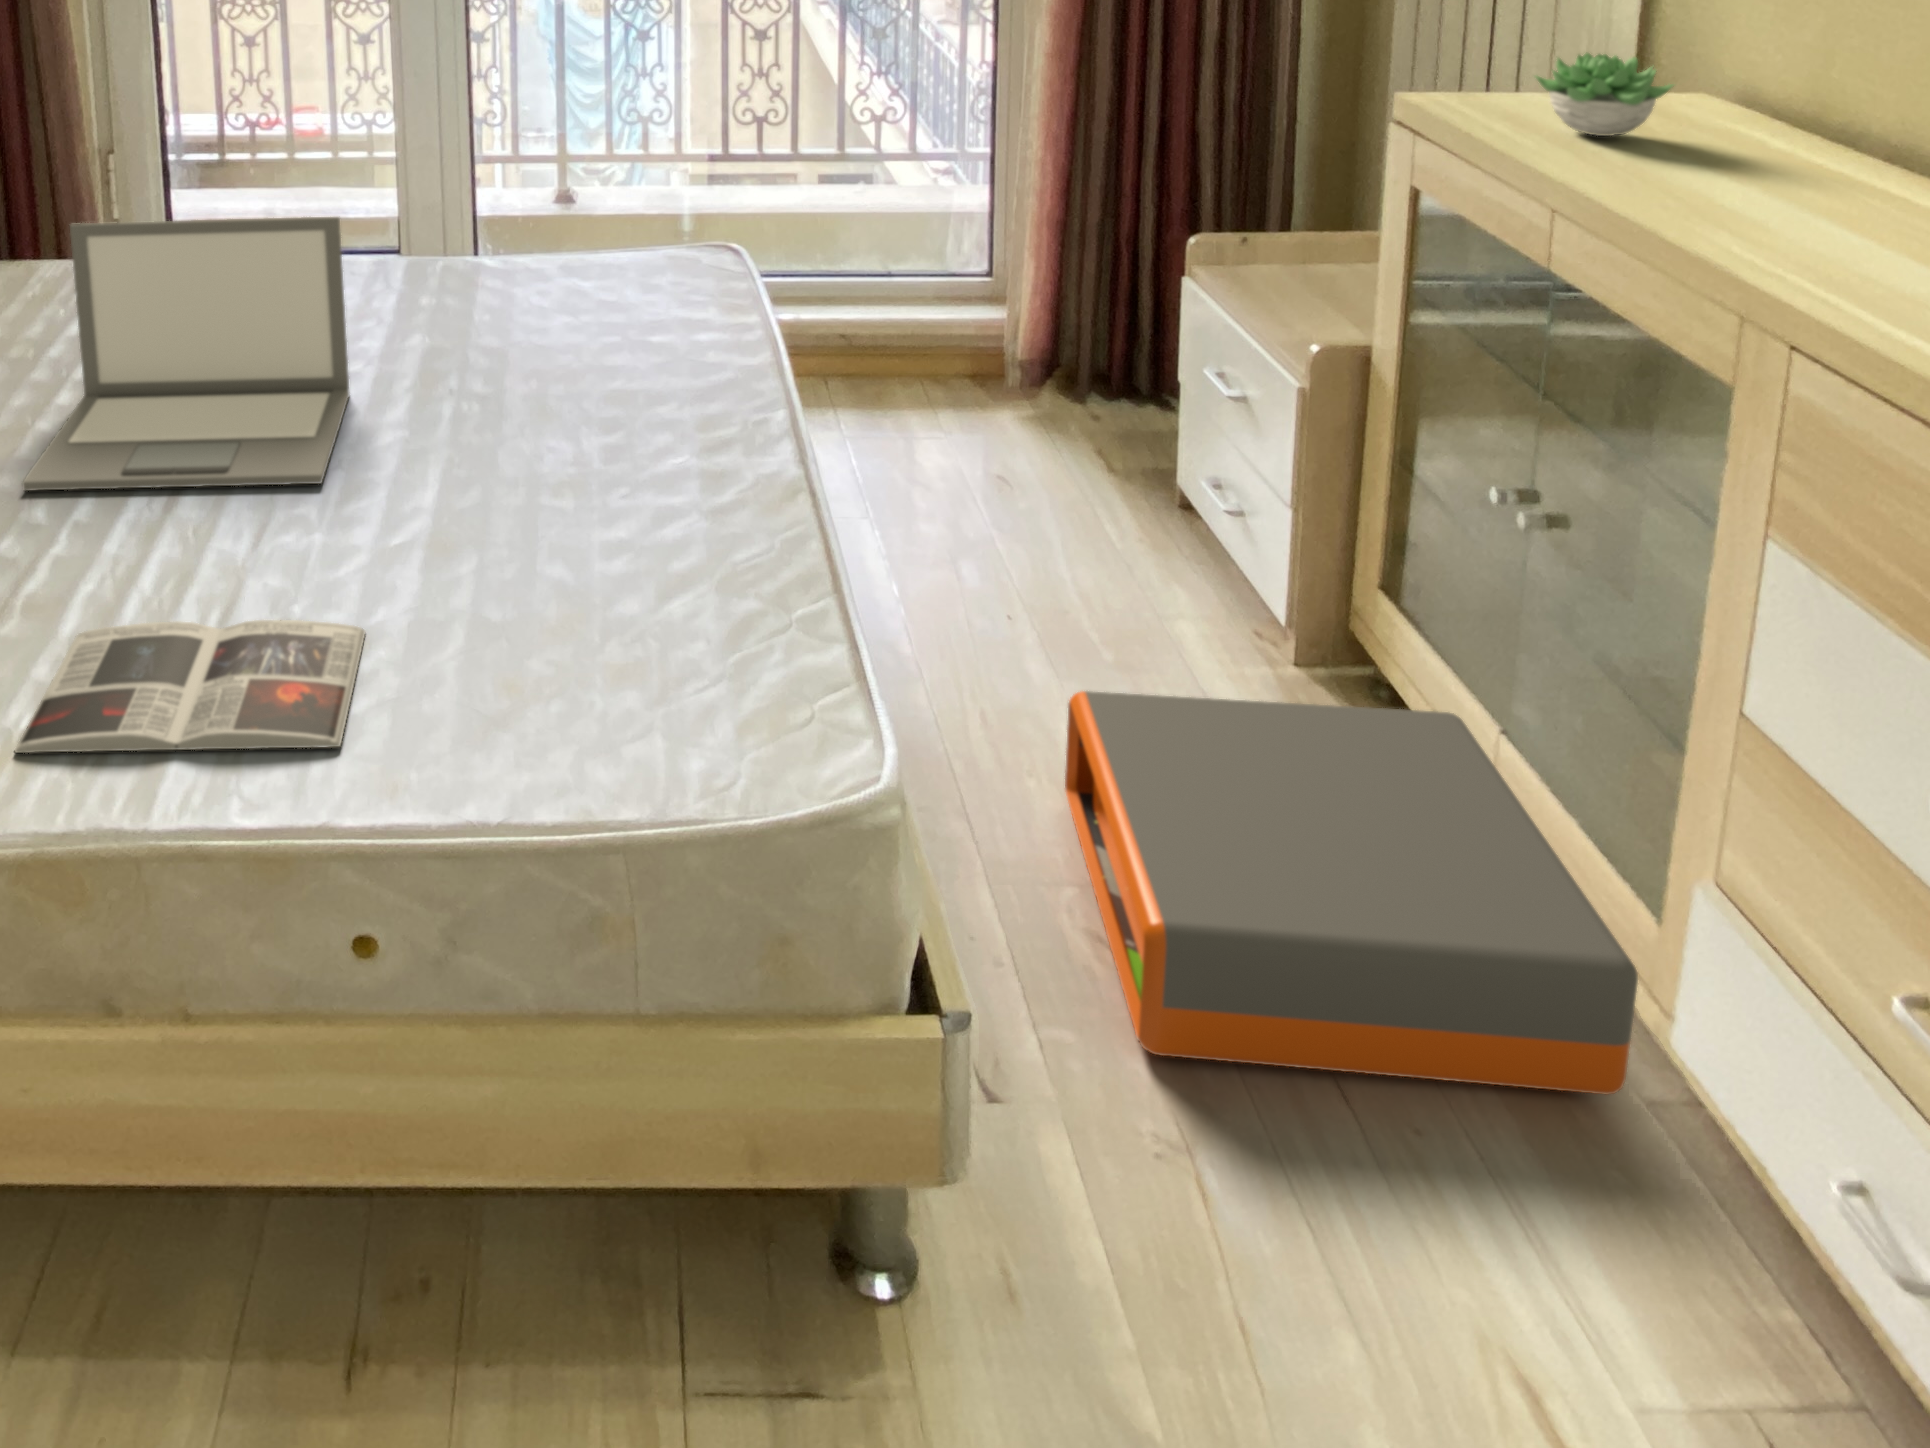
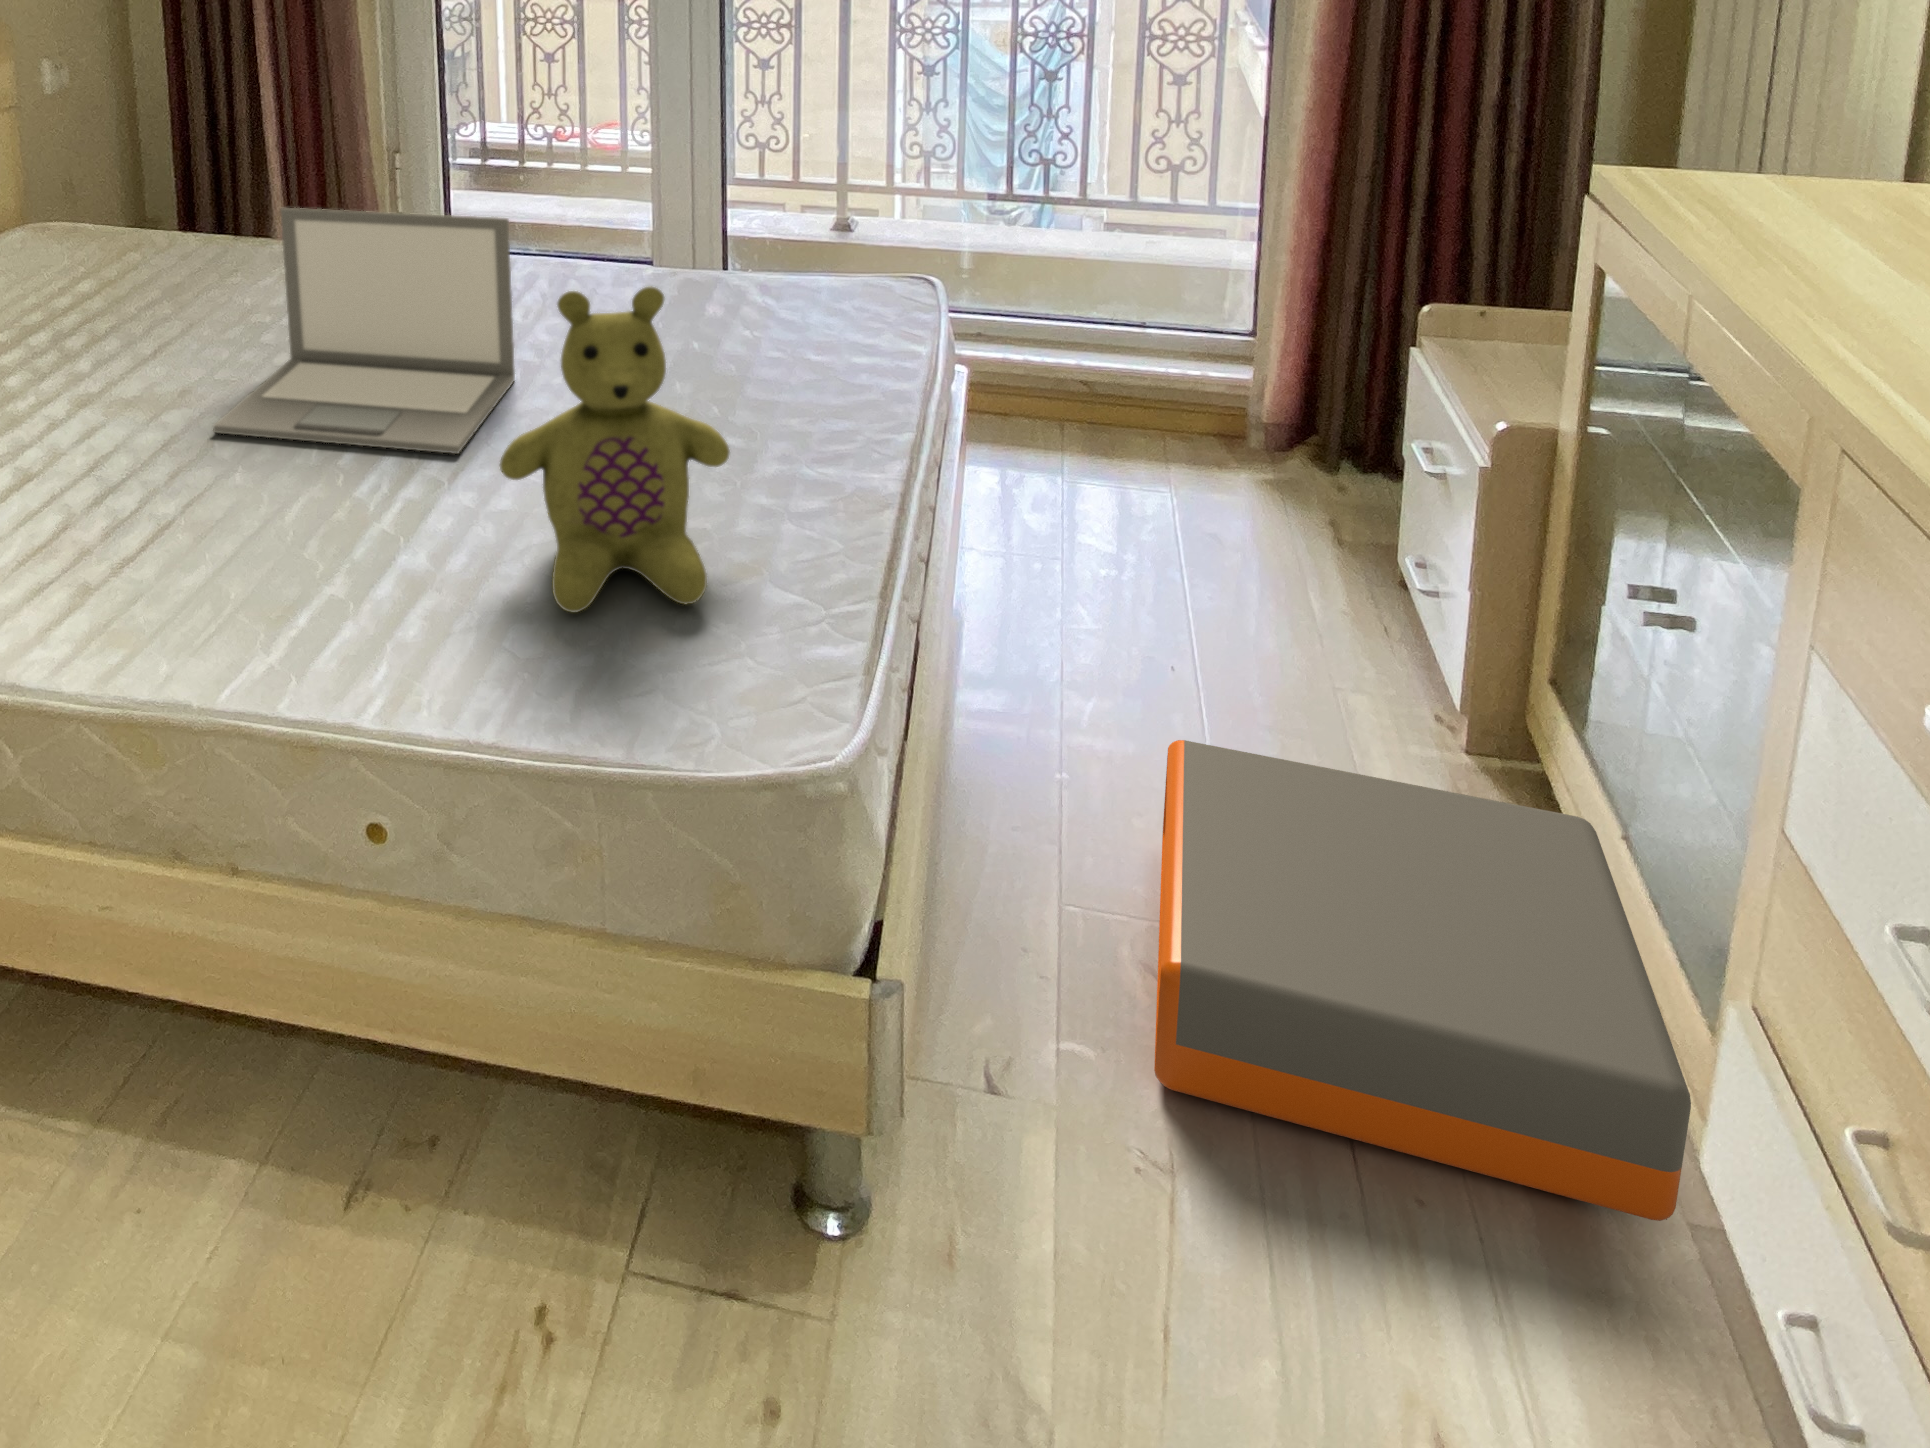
succulent plant: present [1536,53,1673,136] -> none [1721,135,1883,226]
stuffed bear: none [414,278,662,647] -> present [500,286,730,612]
magazine: present [15,620,366,753] -> none [128,551,446,673]

